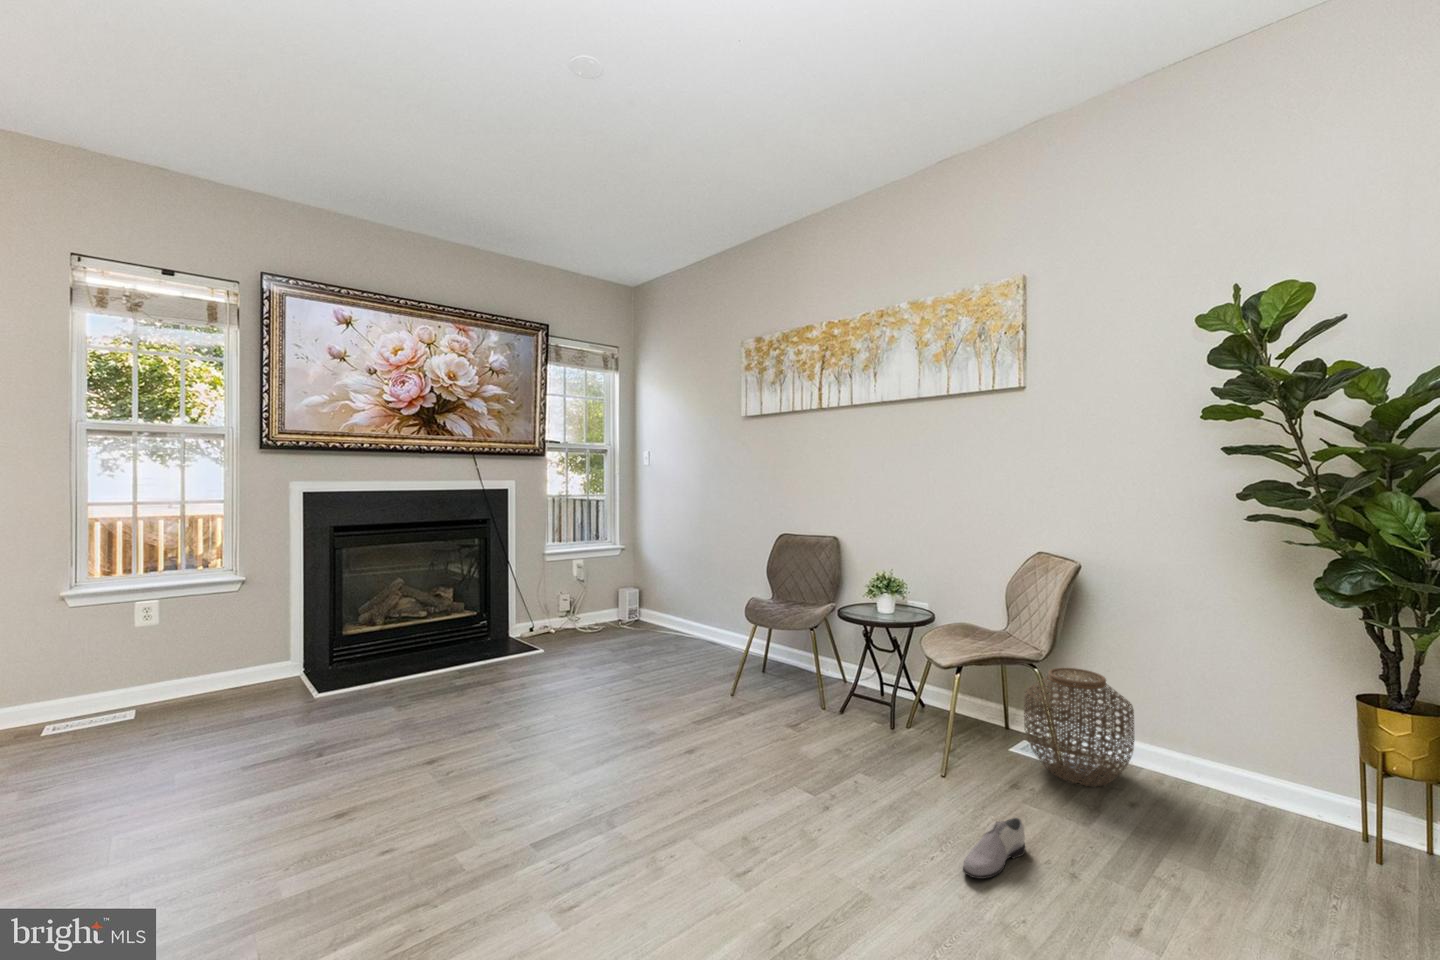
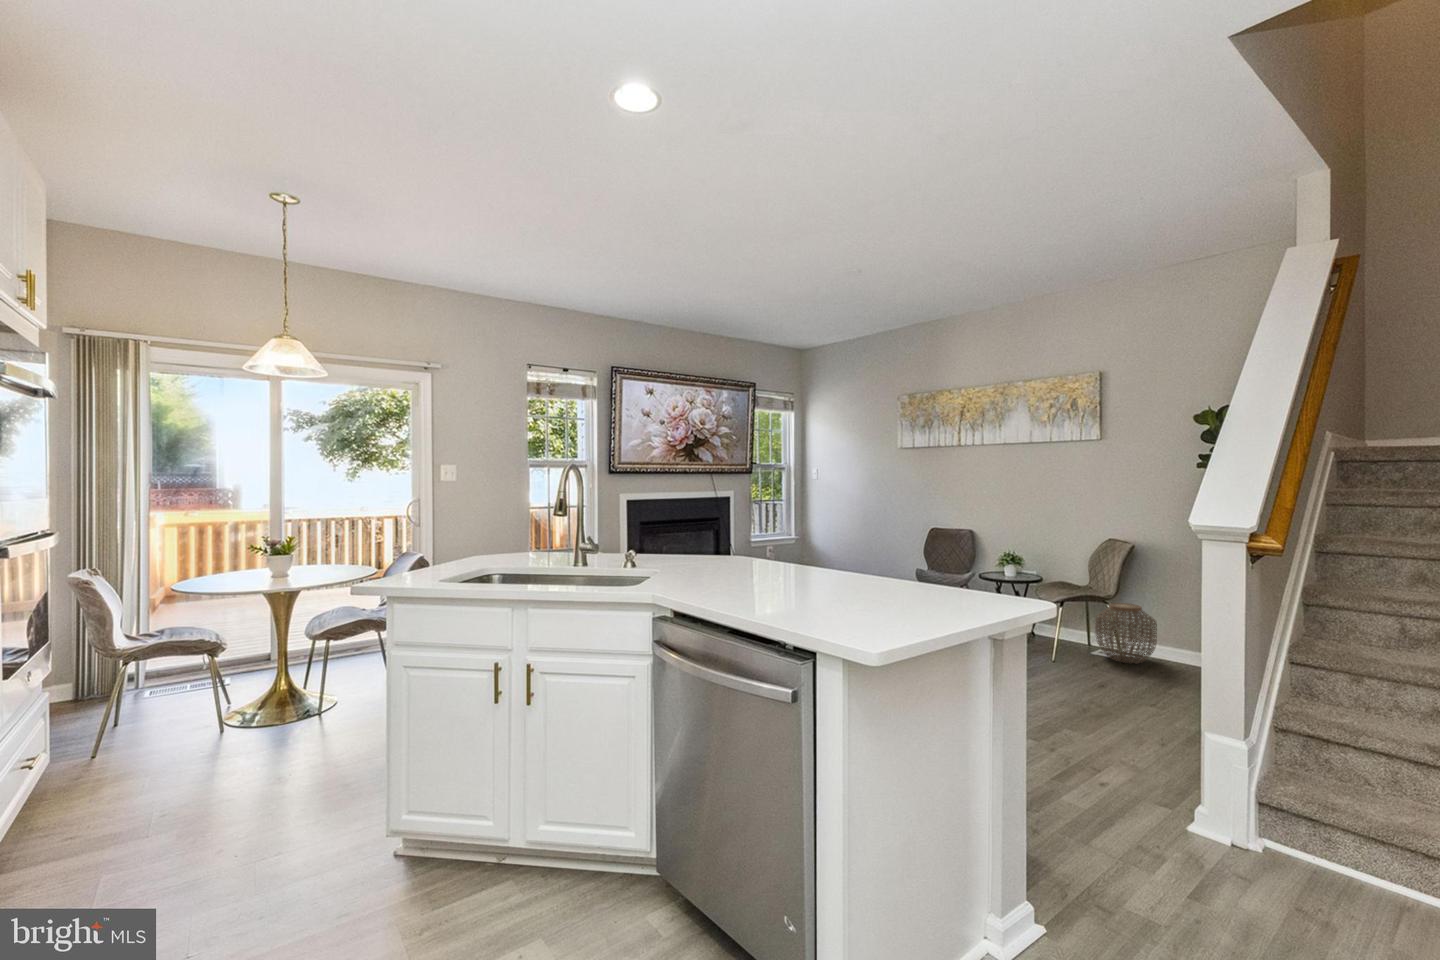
shoe: present [963,818,1025,879] -> none [1065,666,1095,687]

